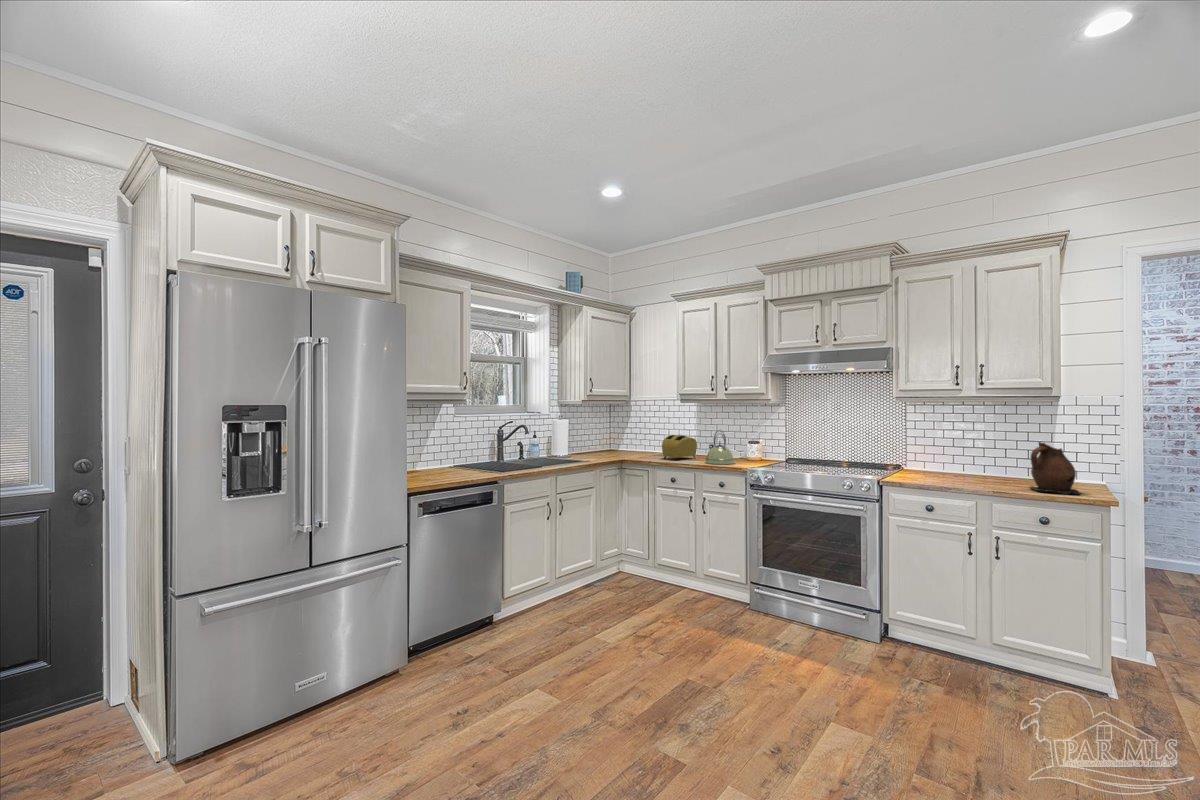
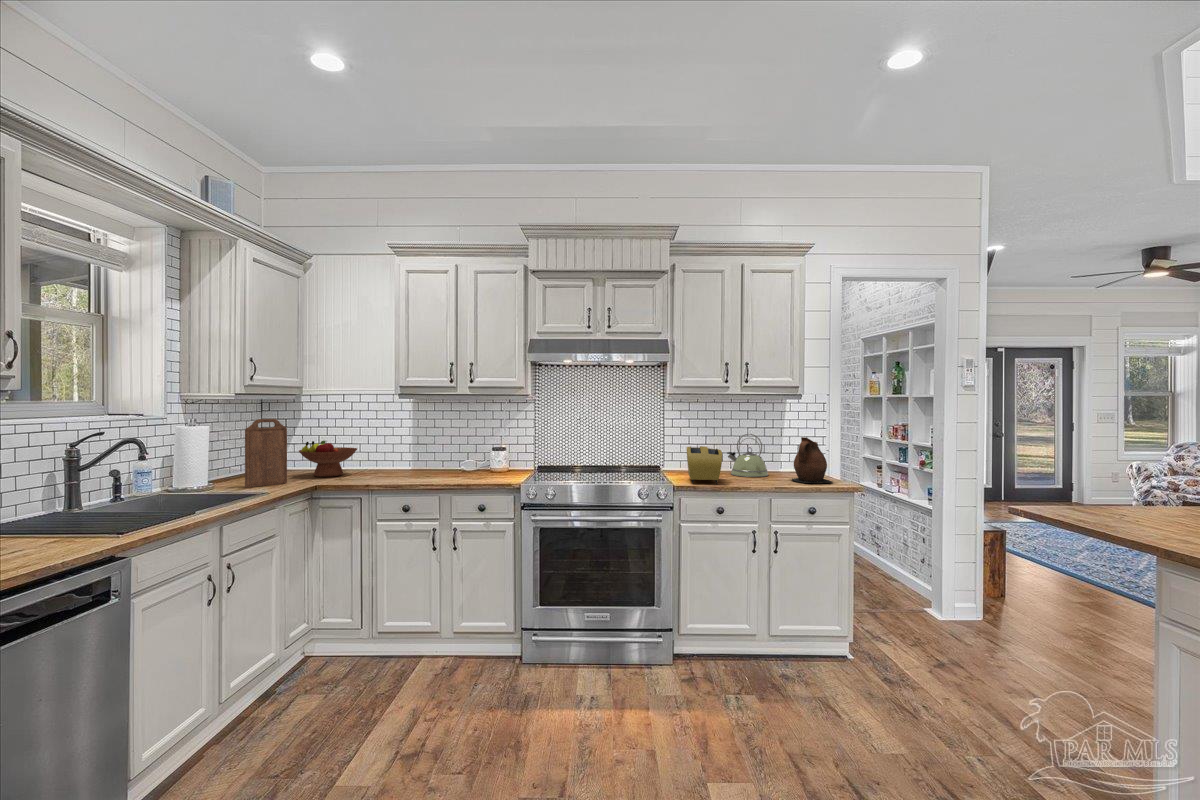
cutting board: none [584,416,608,458] -> present [245,419,287,488]
kettle: present [705,430,734,464] -> present [727,434,768,477]
fruit bowl: none [619,431,656,456] -> present [299,441,357,477]
toaster: present [662,435,697,460] -> present [687,446,722,484]

